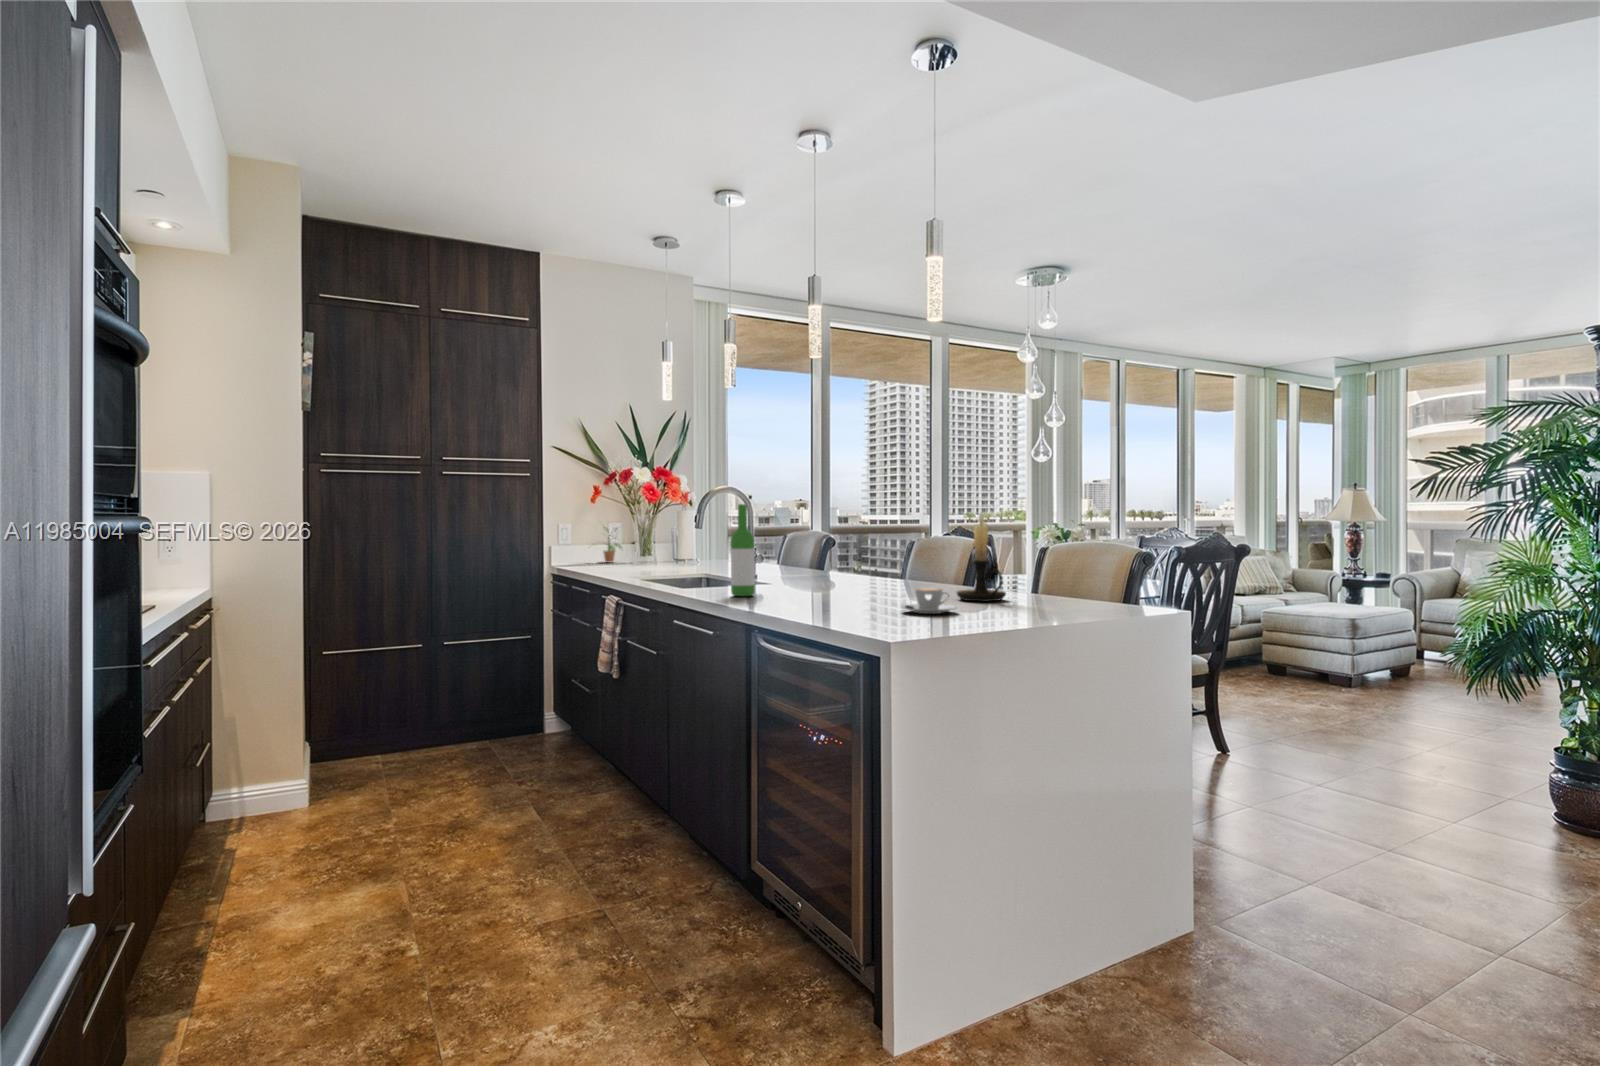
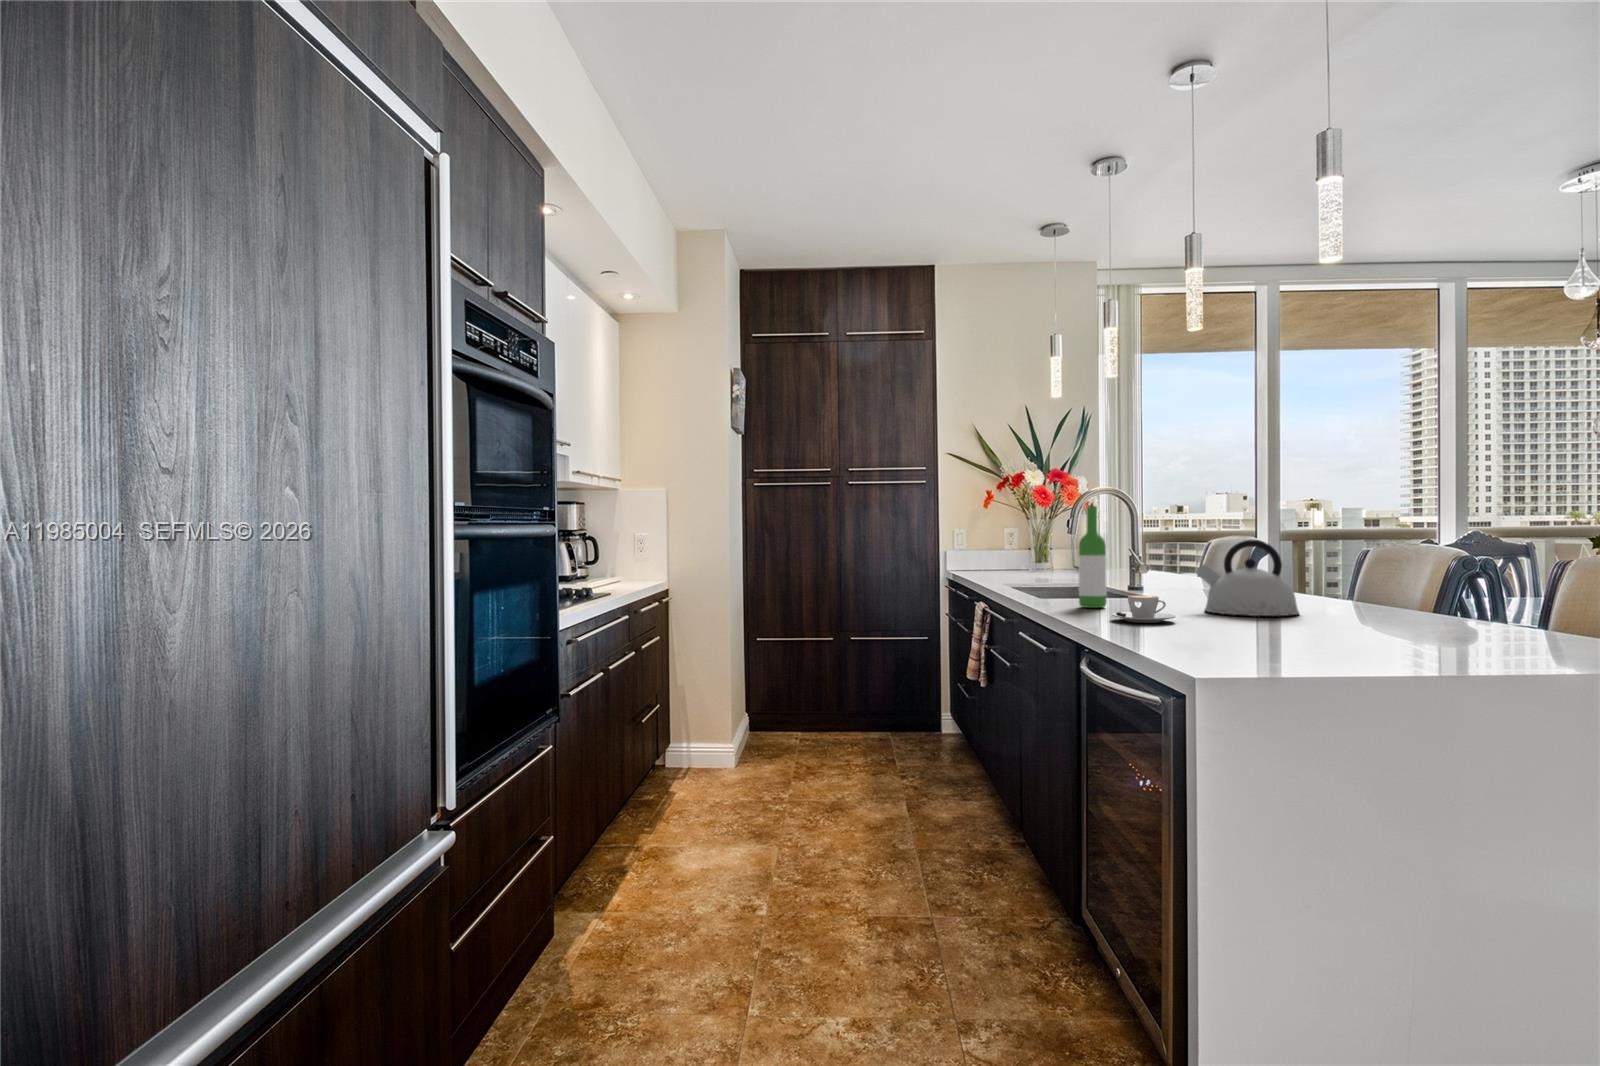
candle holder: present [957,511,1006,601] -> none [1375,506,1456,631]
potted plant: present [603,524,622,563] -> none [985,523,1022,568]
kettle: none [826,534,901,597] -> present [1196,540,1299,616]
coffee cup: present [902,588,957,614] -> present [1112,595,1176,623]

